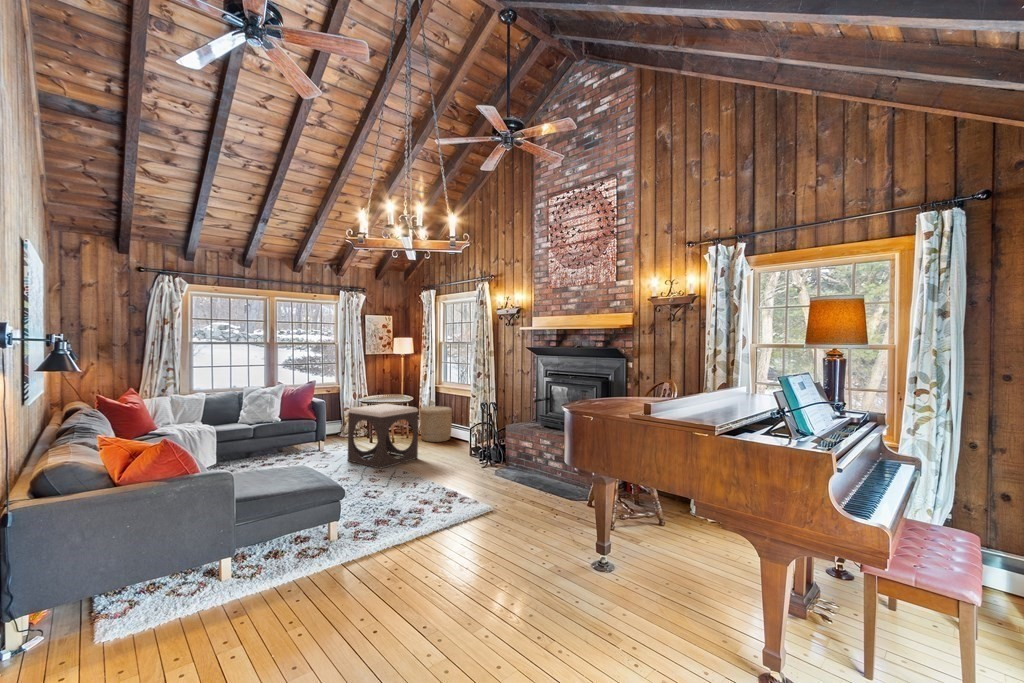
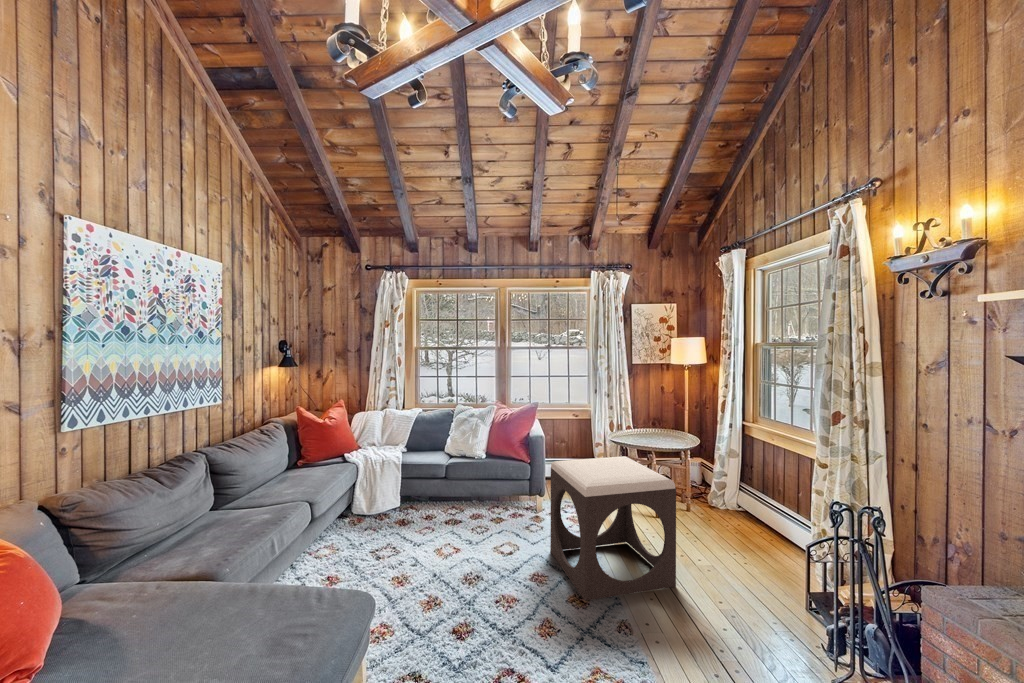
woven basket: present [419,406,452,442] -> none [707,460,777,538]

